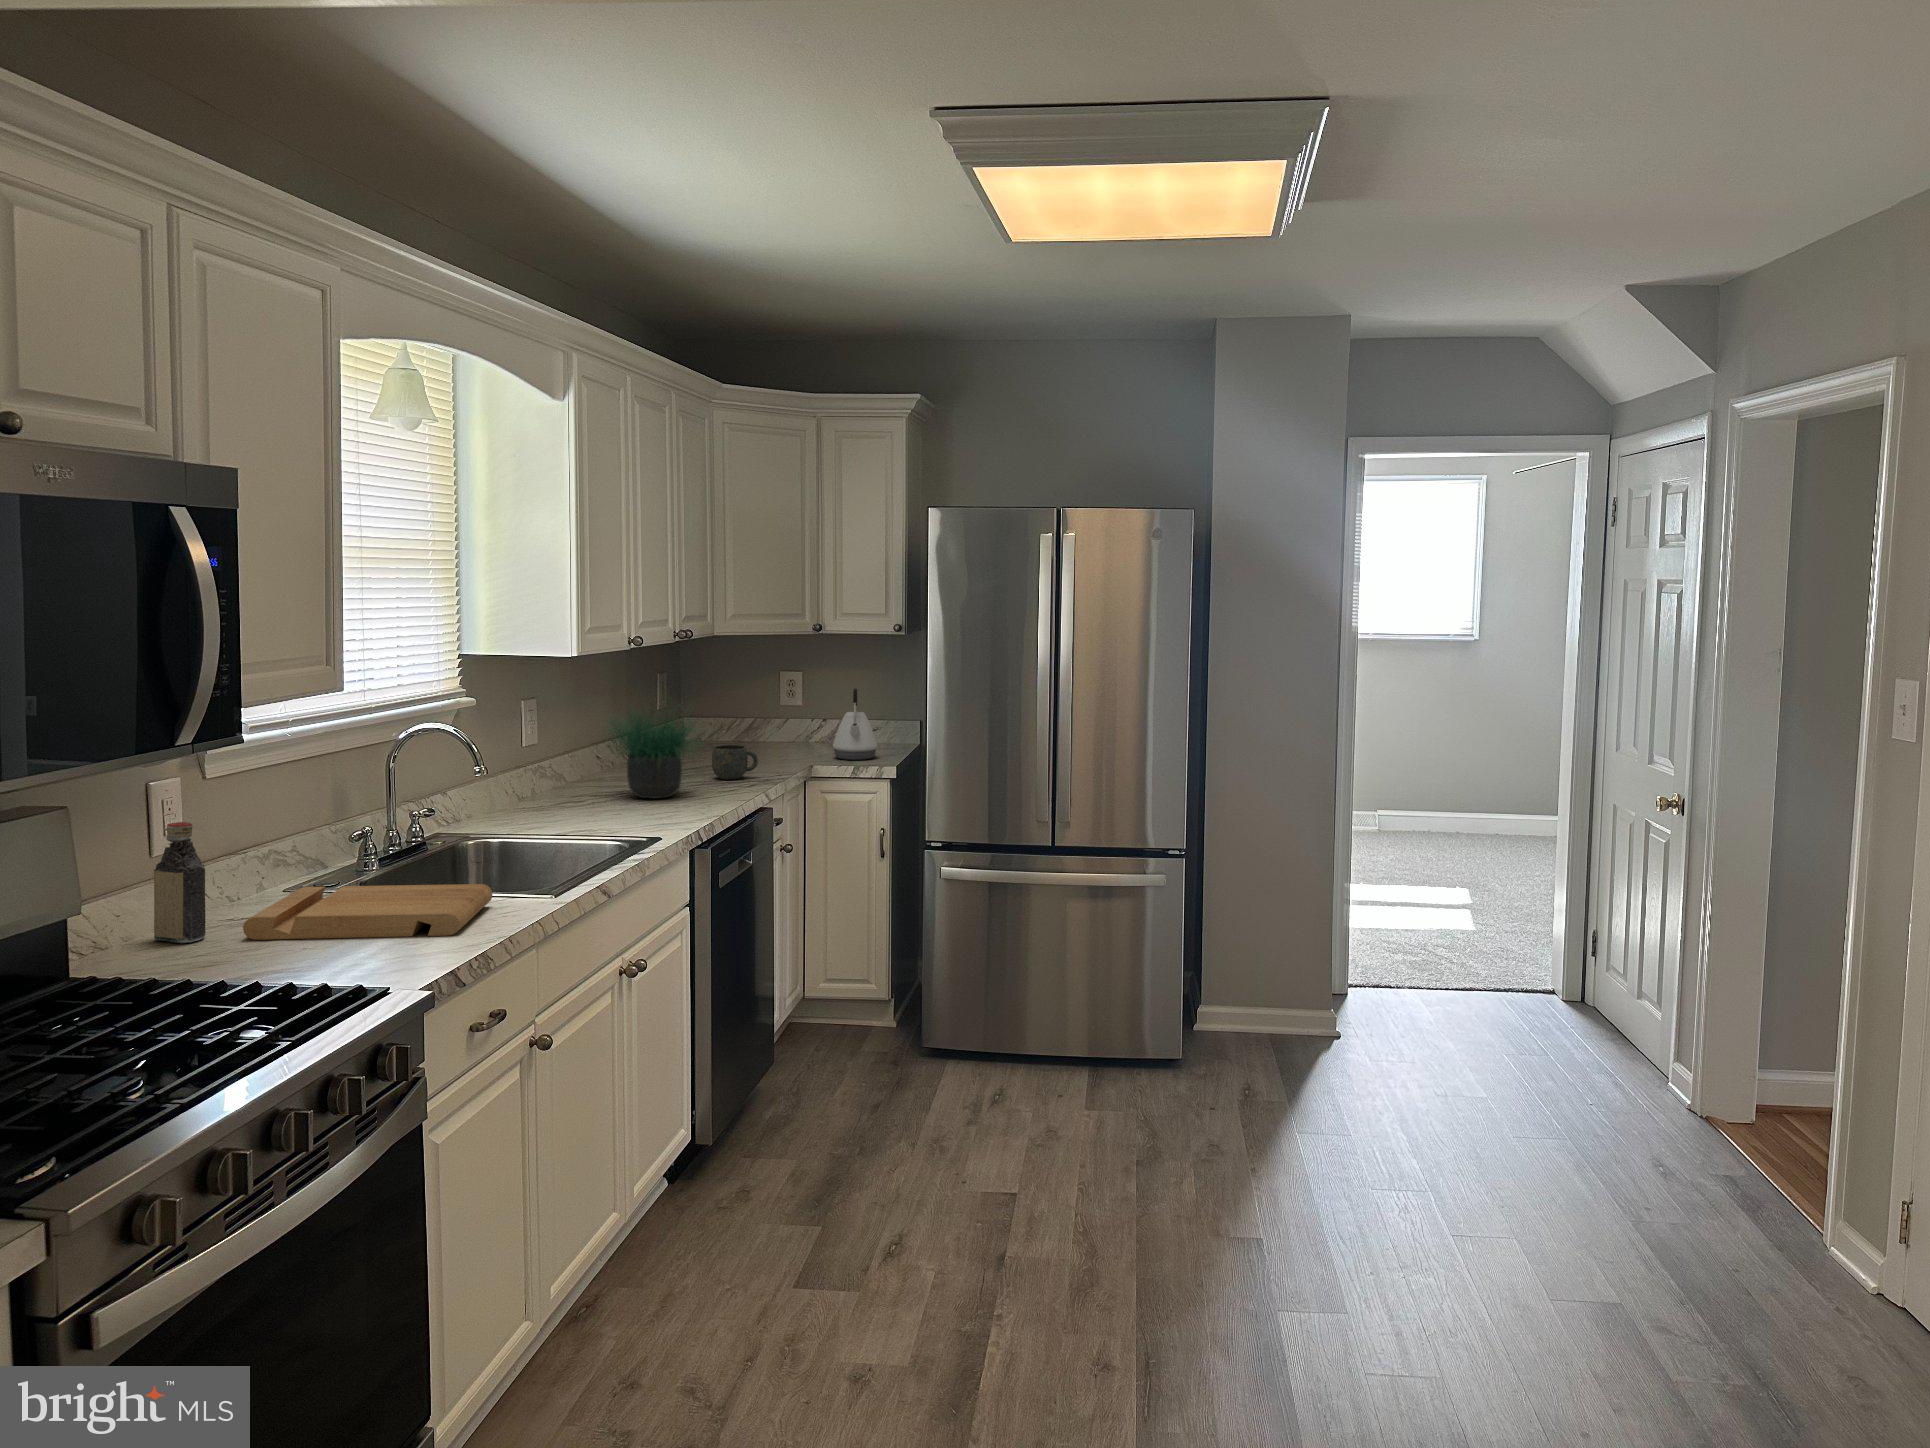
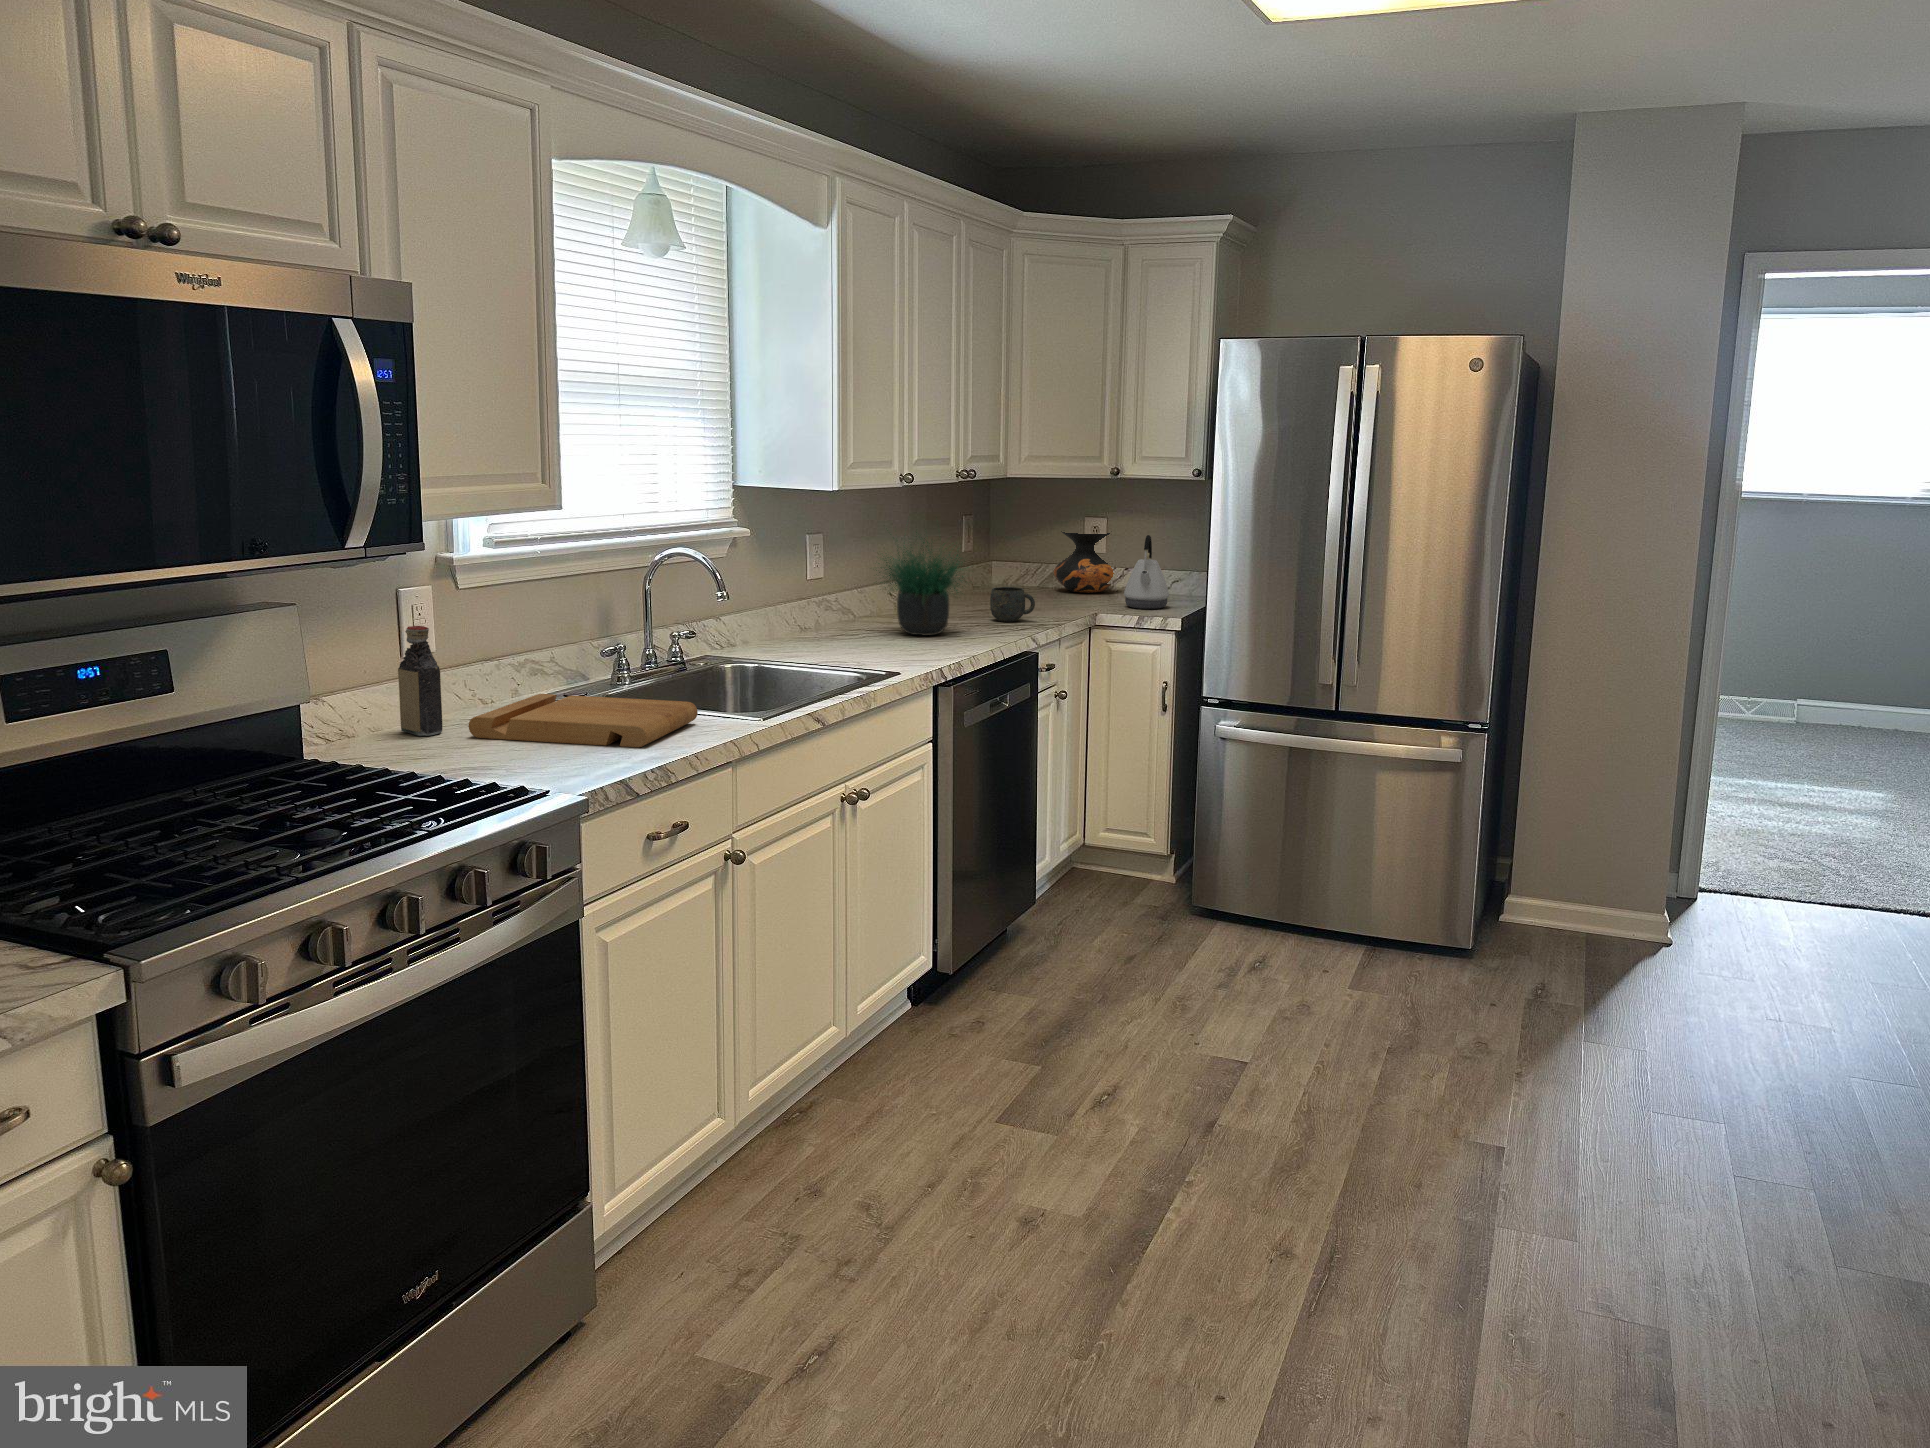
vase: none [752,683,818,746] -> present [1054,531,1114,593]

